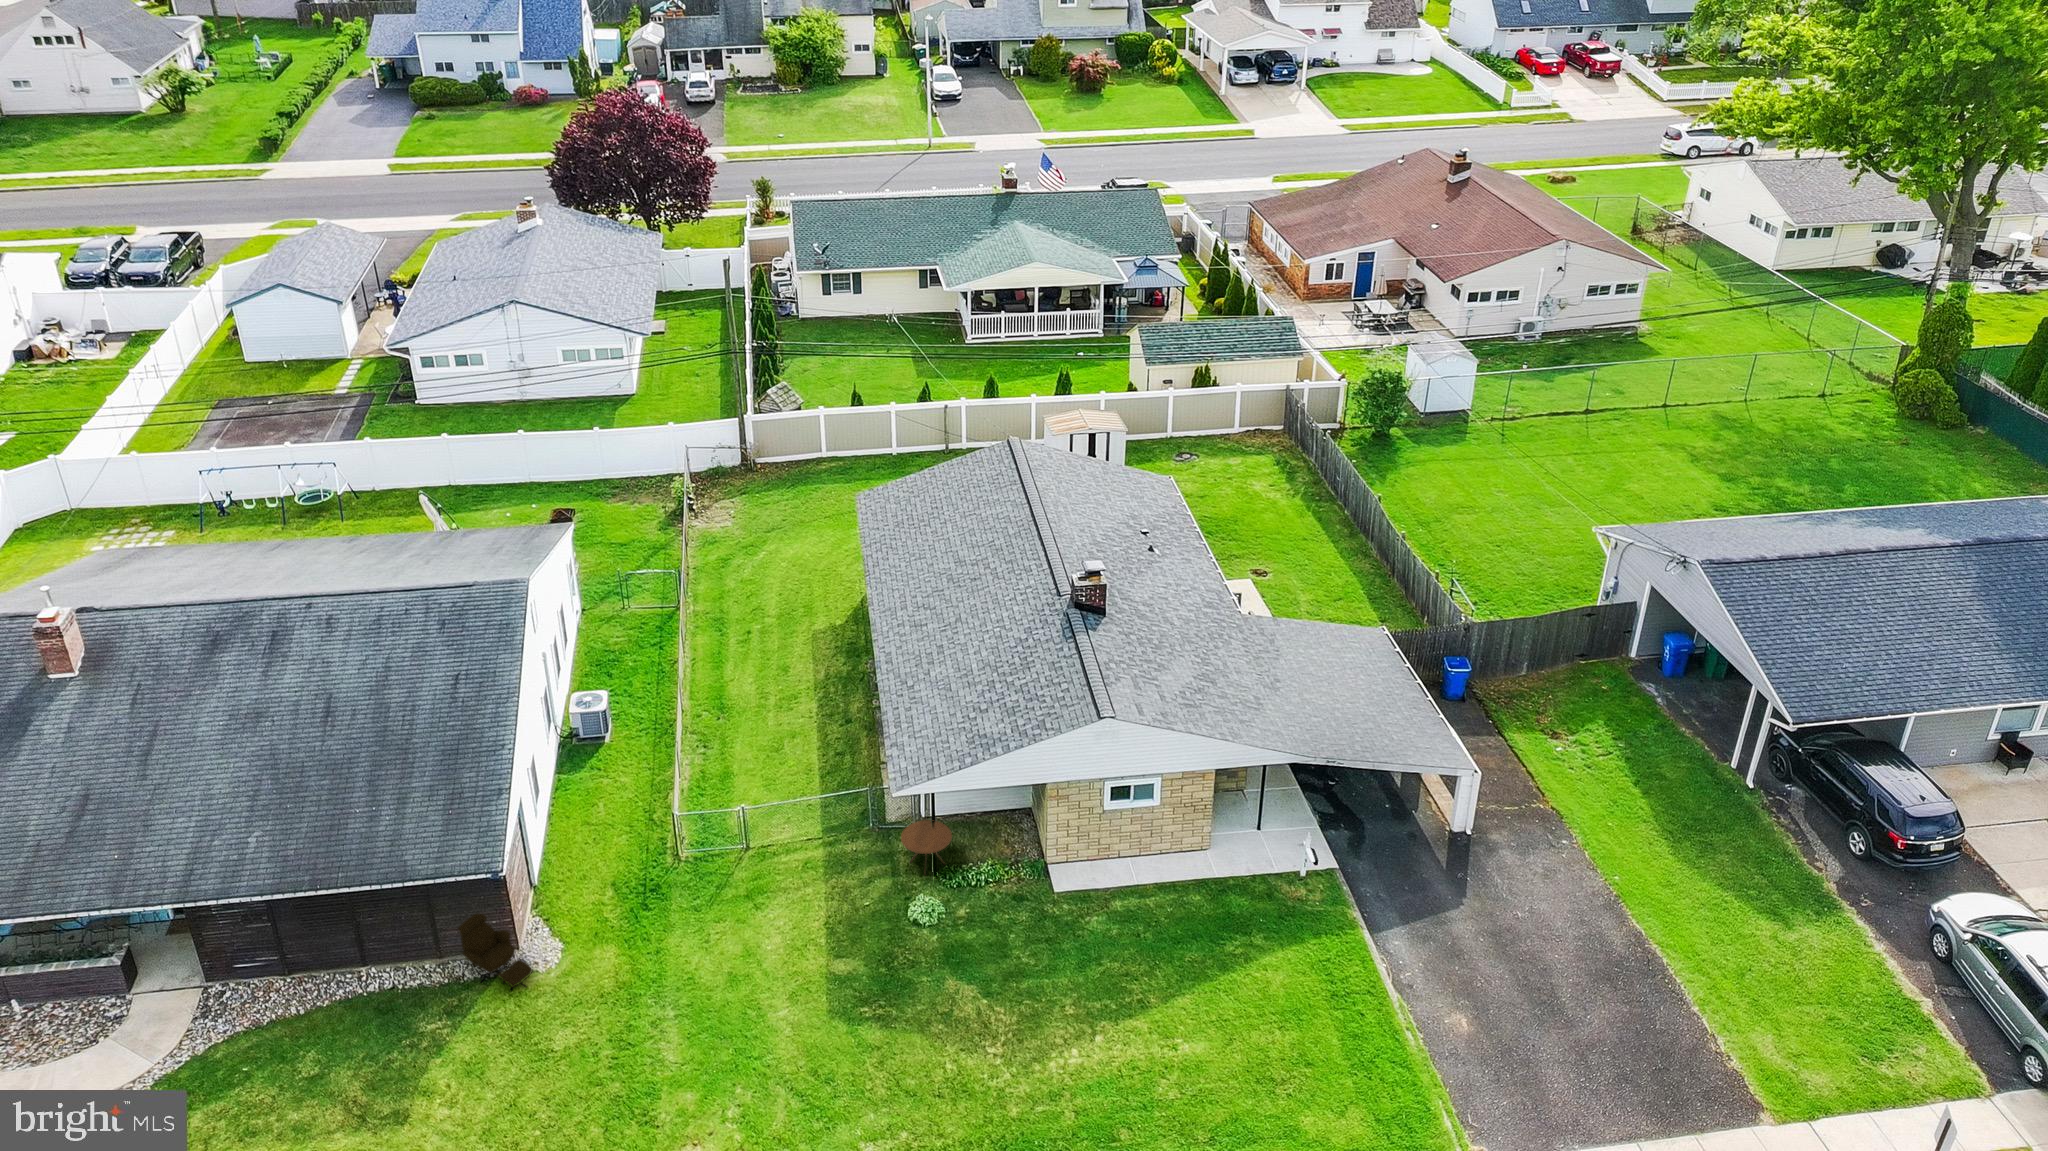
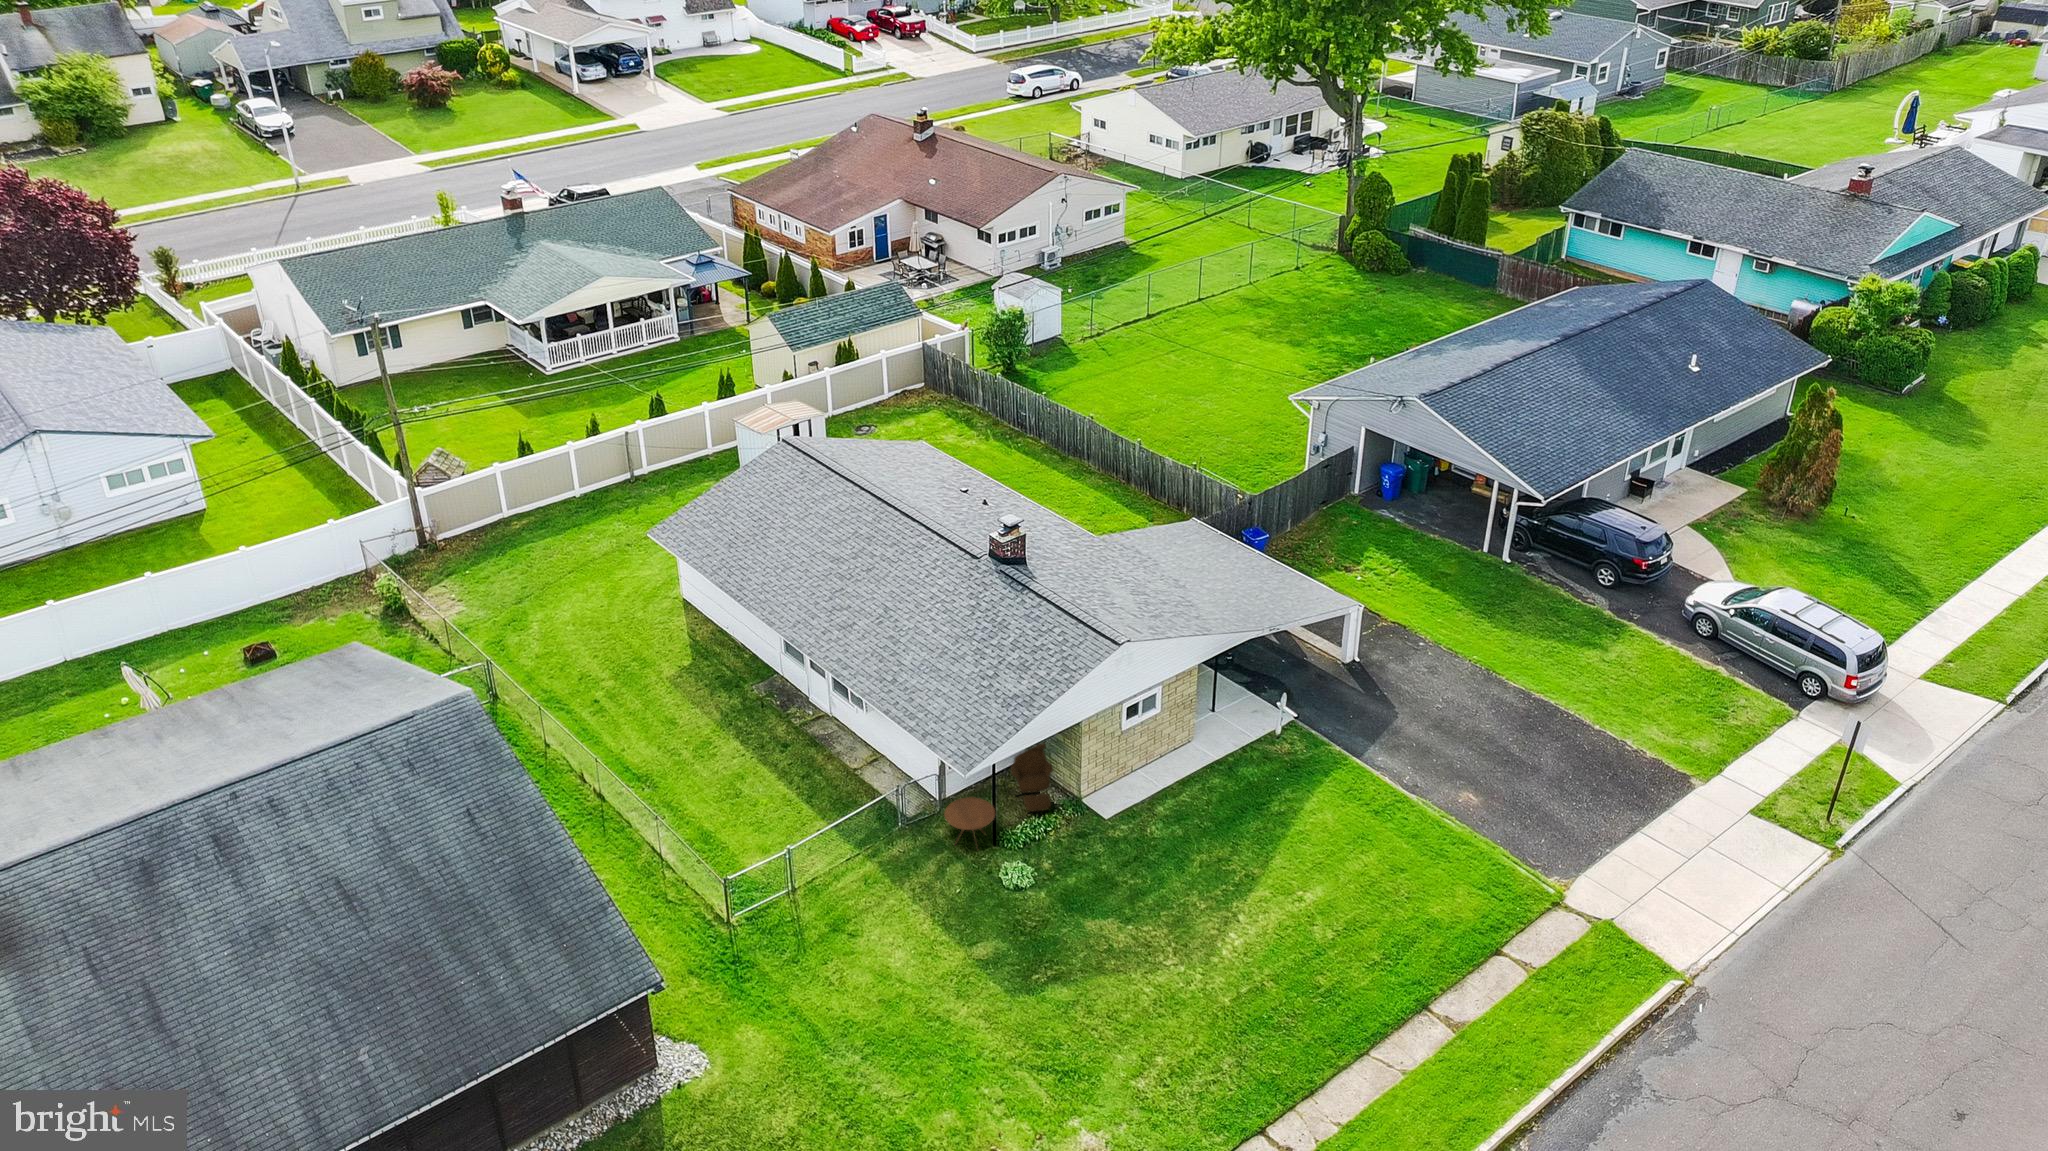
lounge chair: present [458,914,533,988] -> present [1011,742,1053,812]

